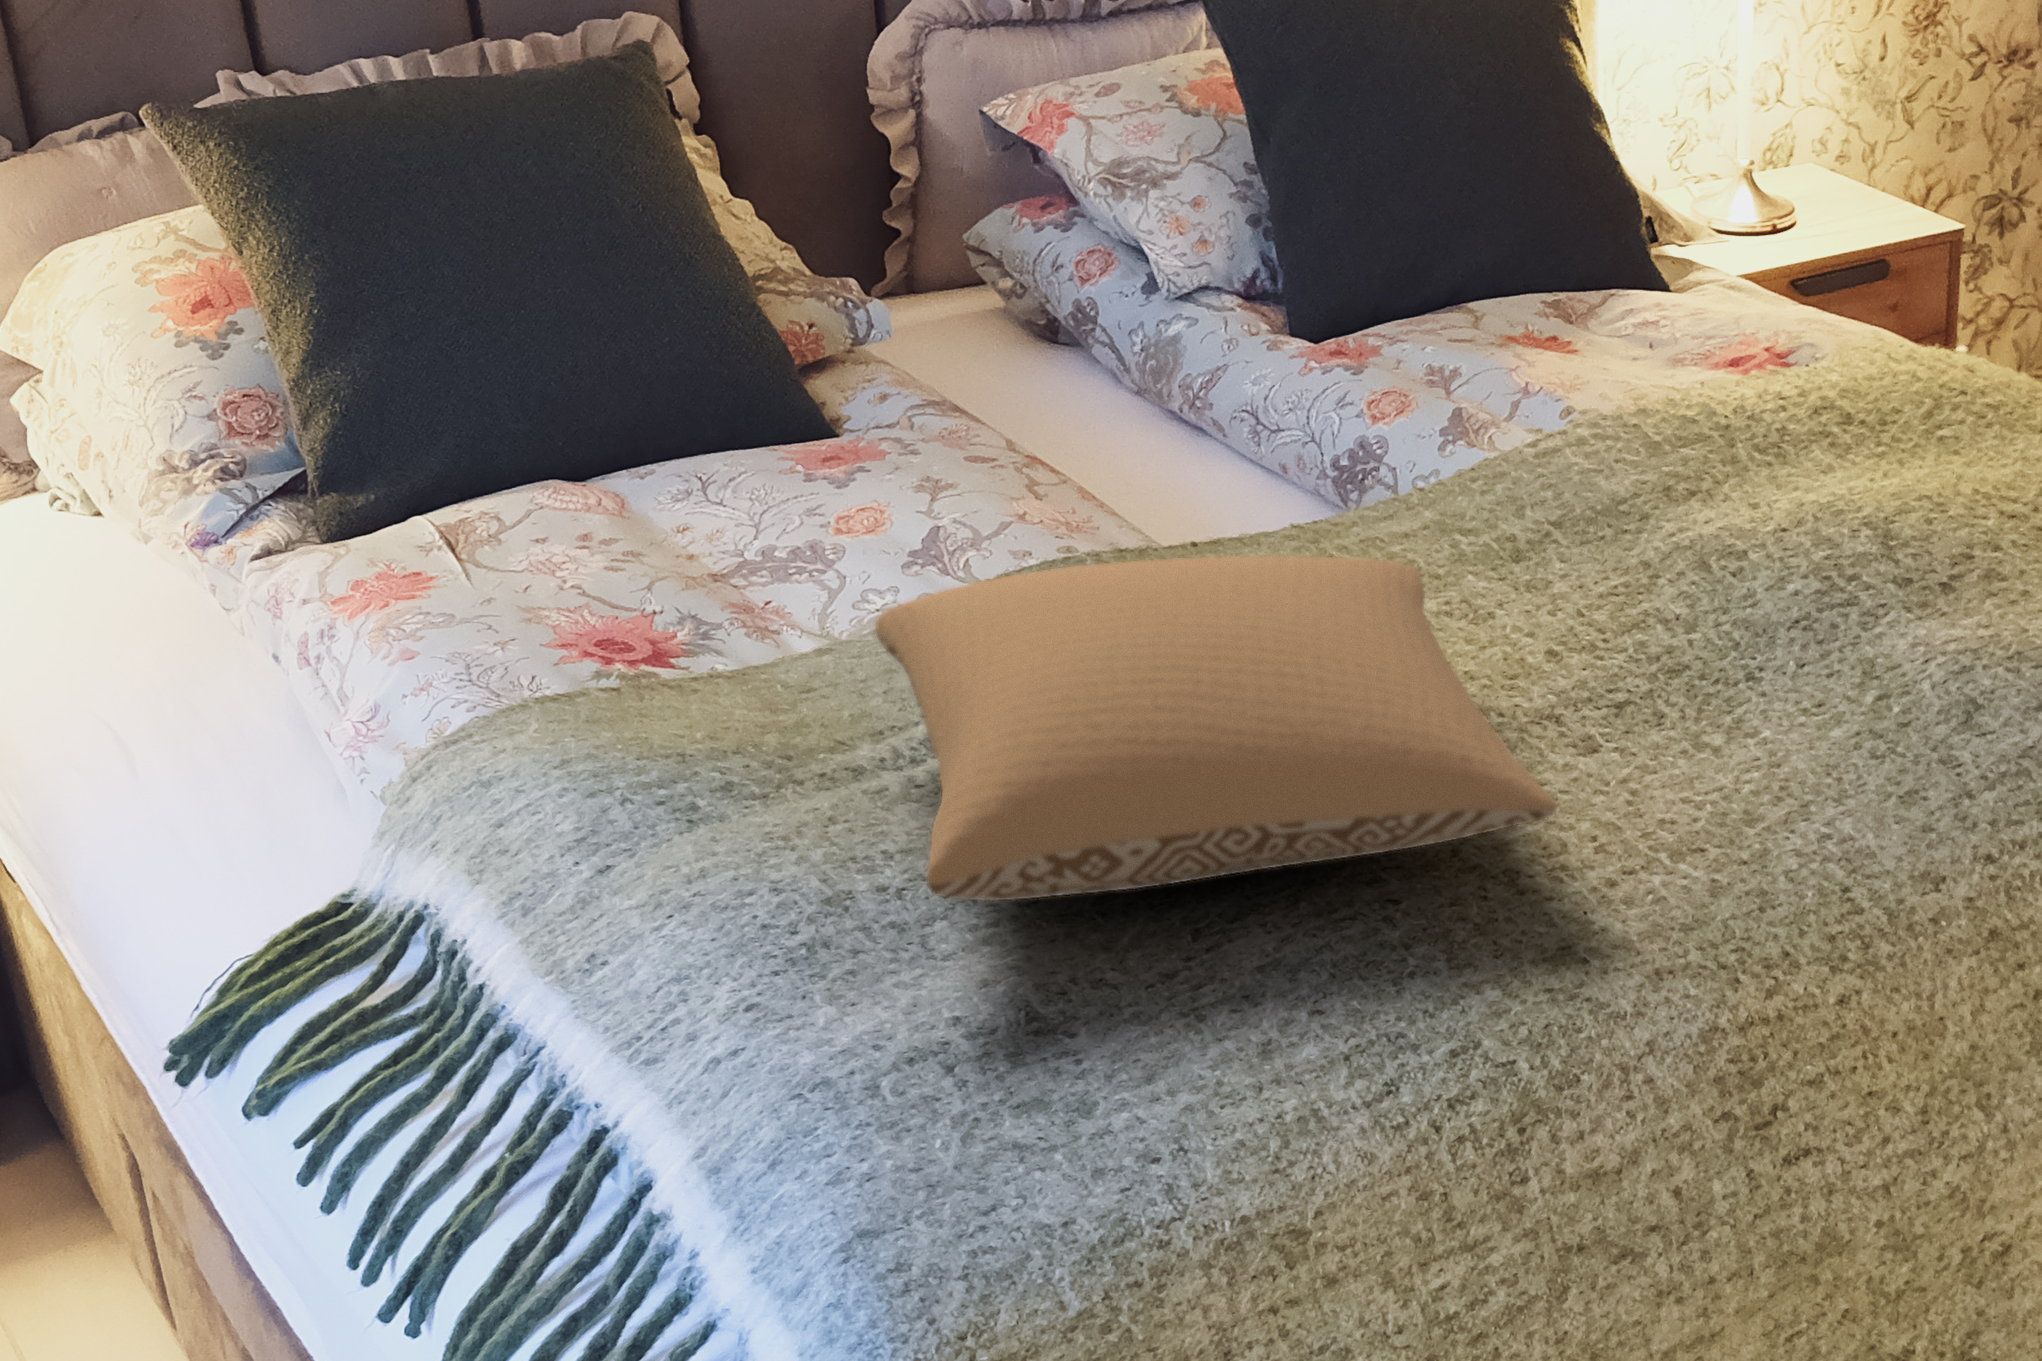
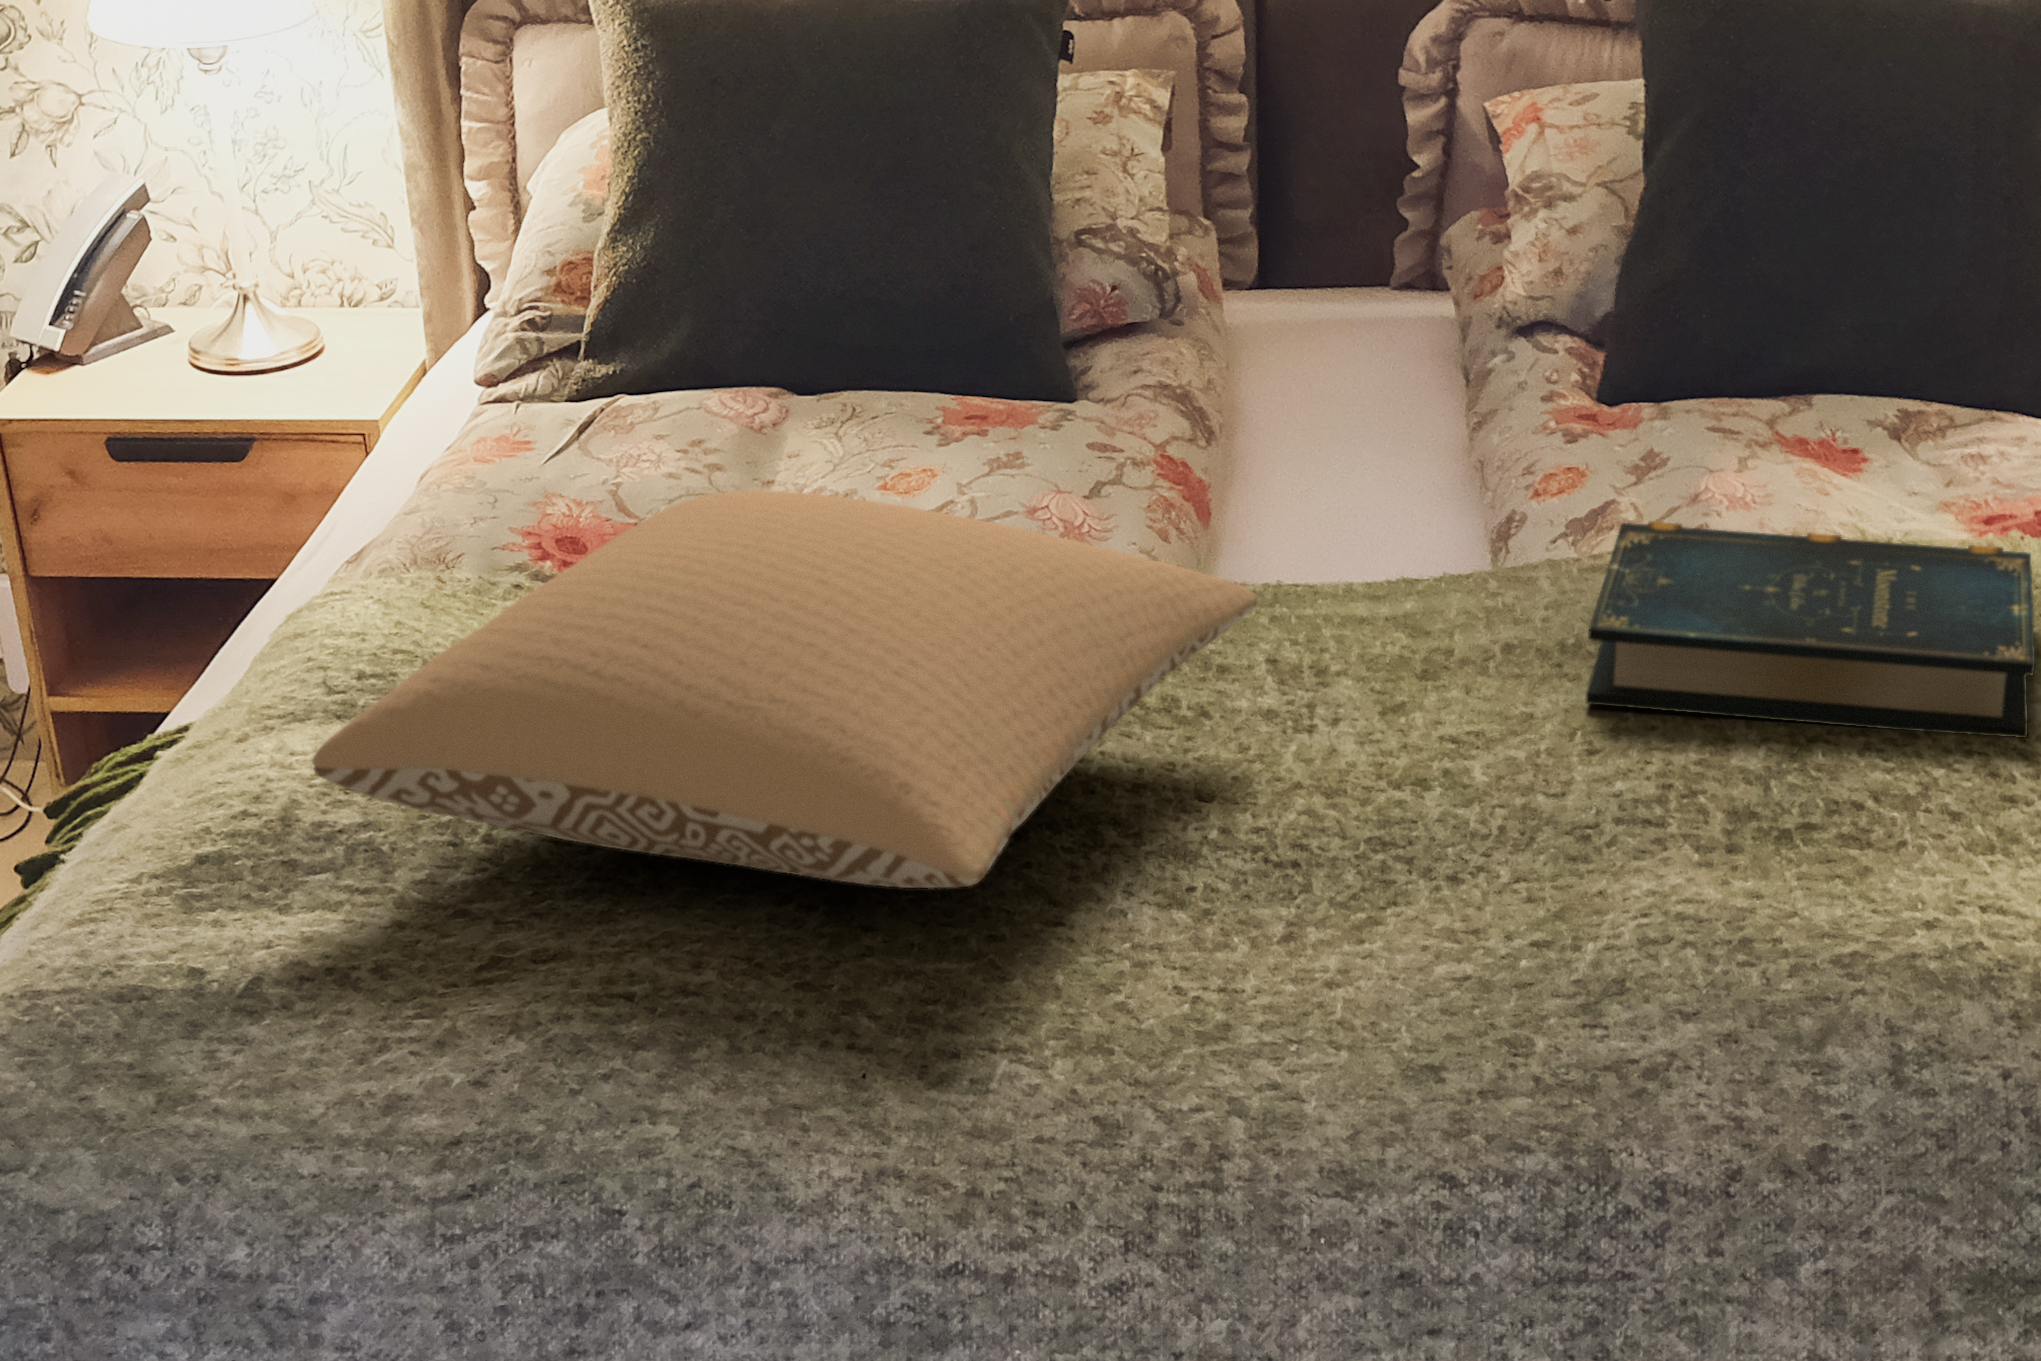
book: none [1525,416,1920,596] -> present [1586,521,2035,738]

